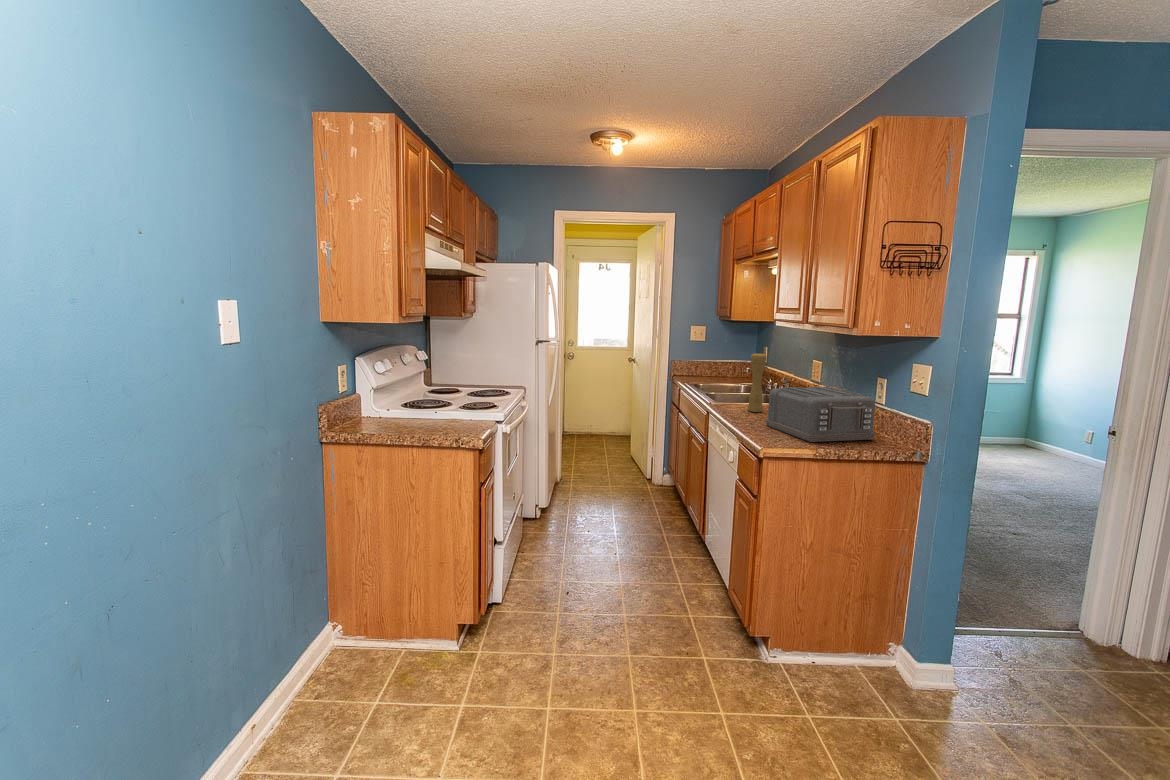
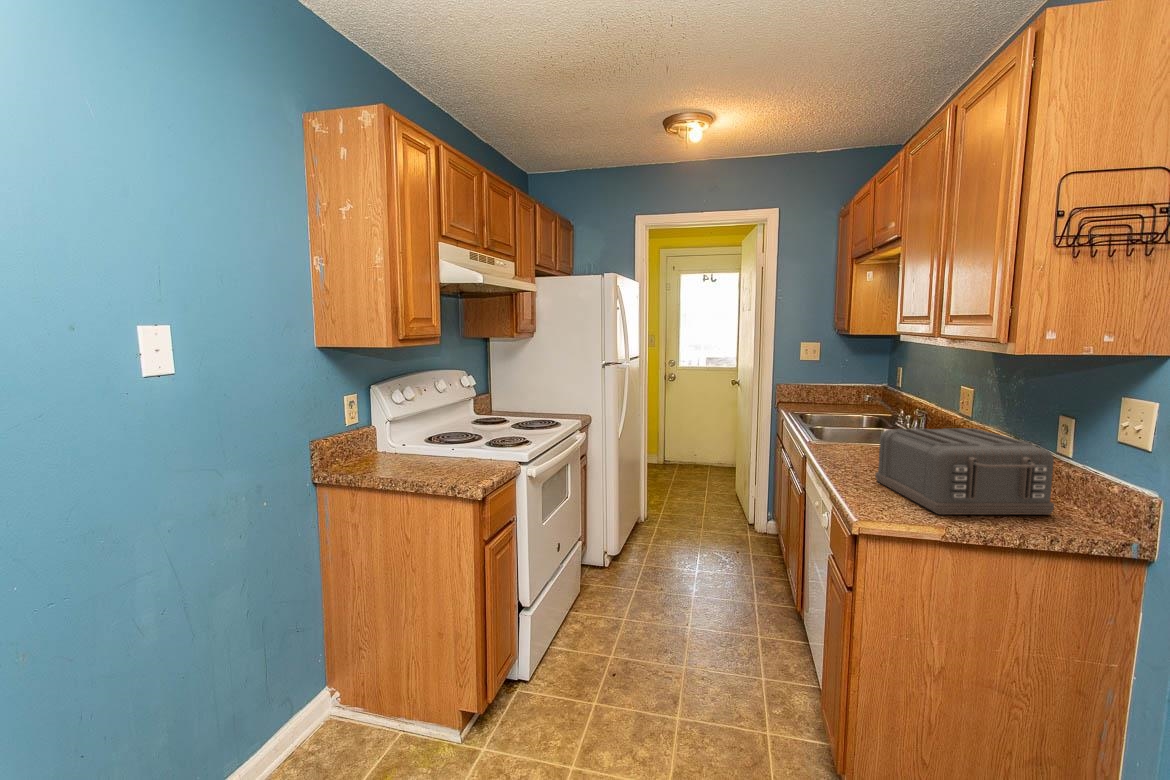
pepper mill: present [748,353,766,412] -> none [857,377,883,459]

